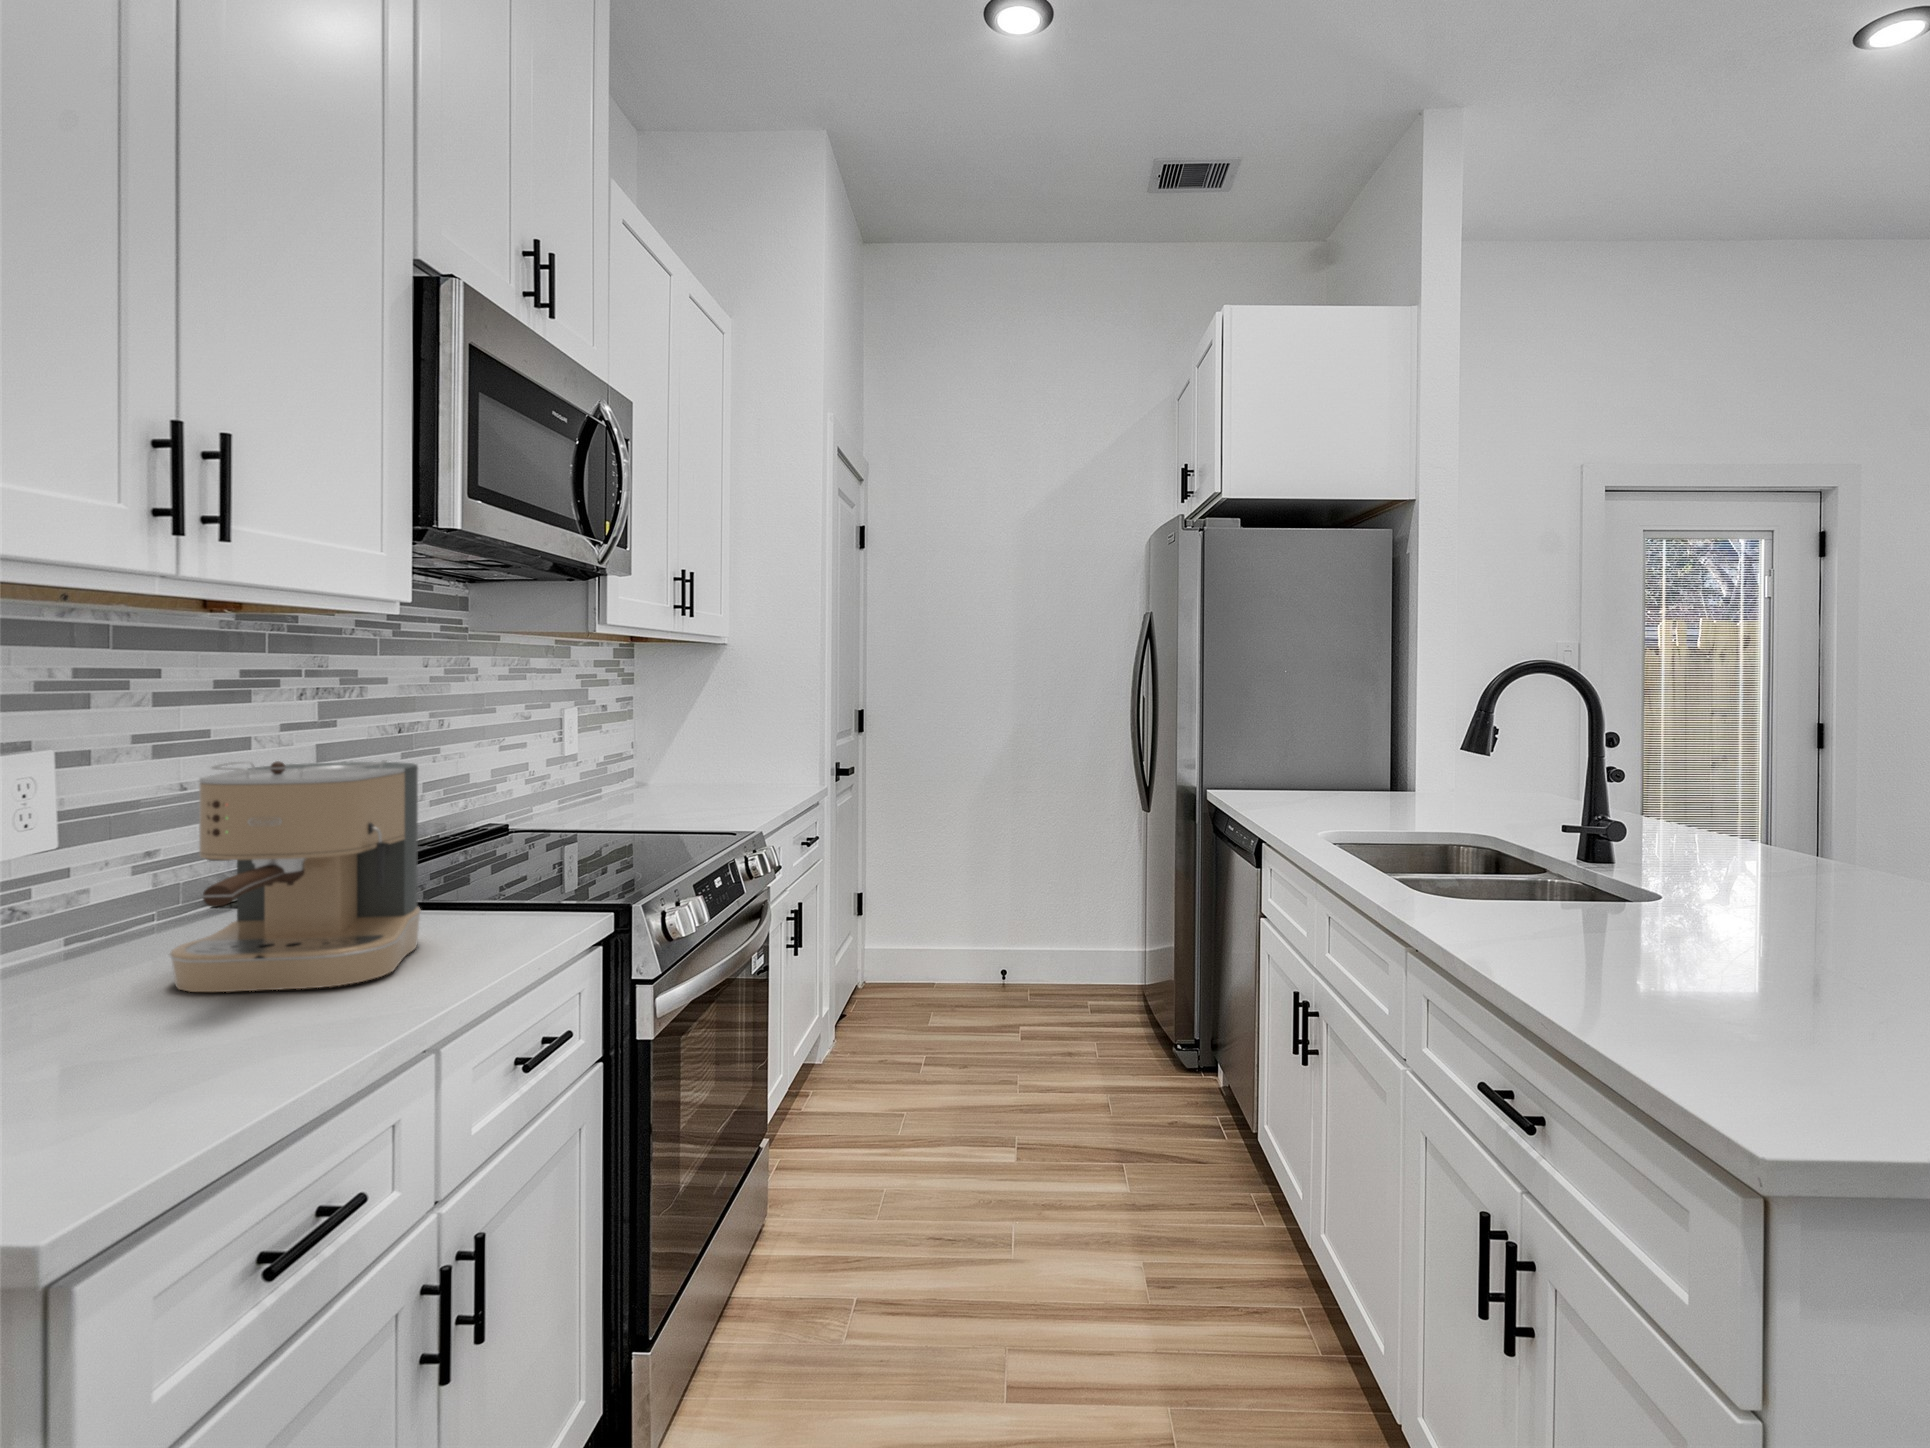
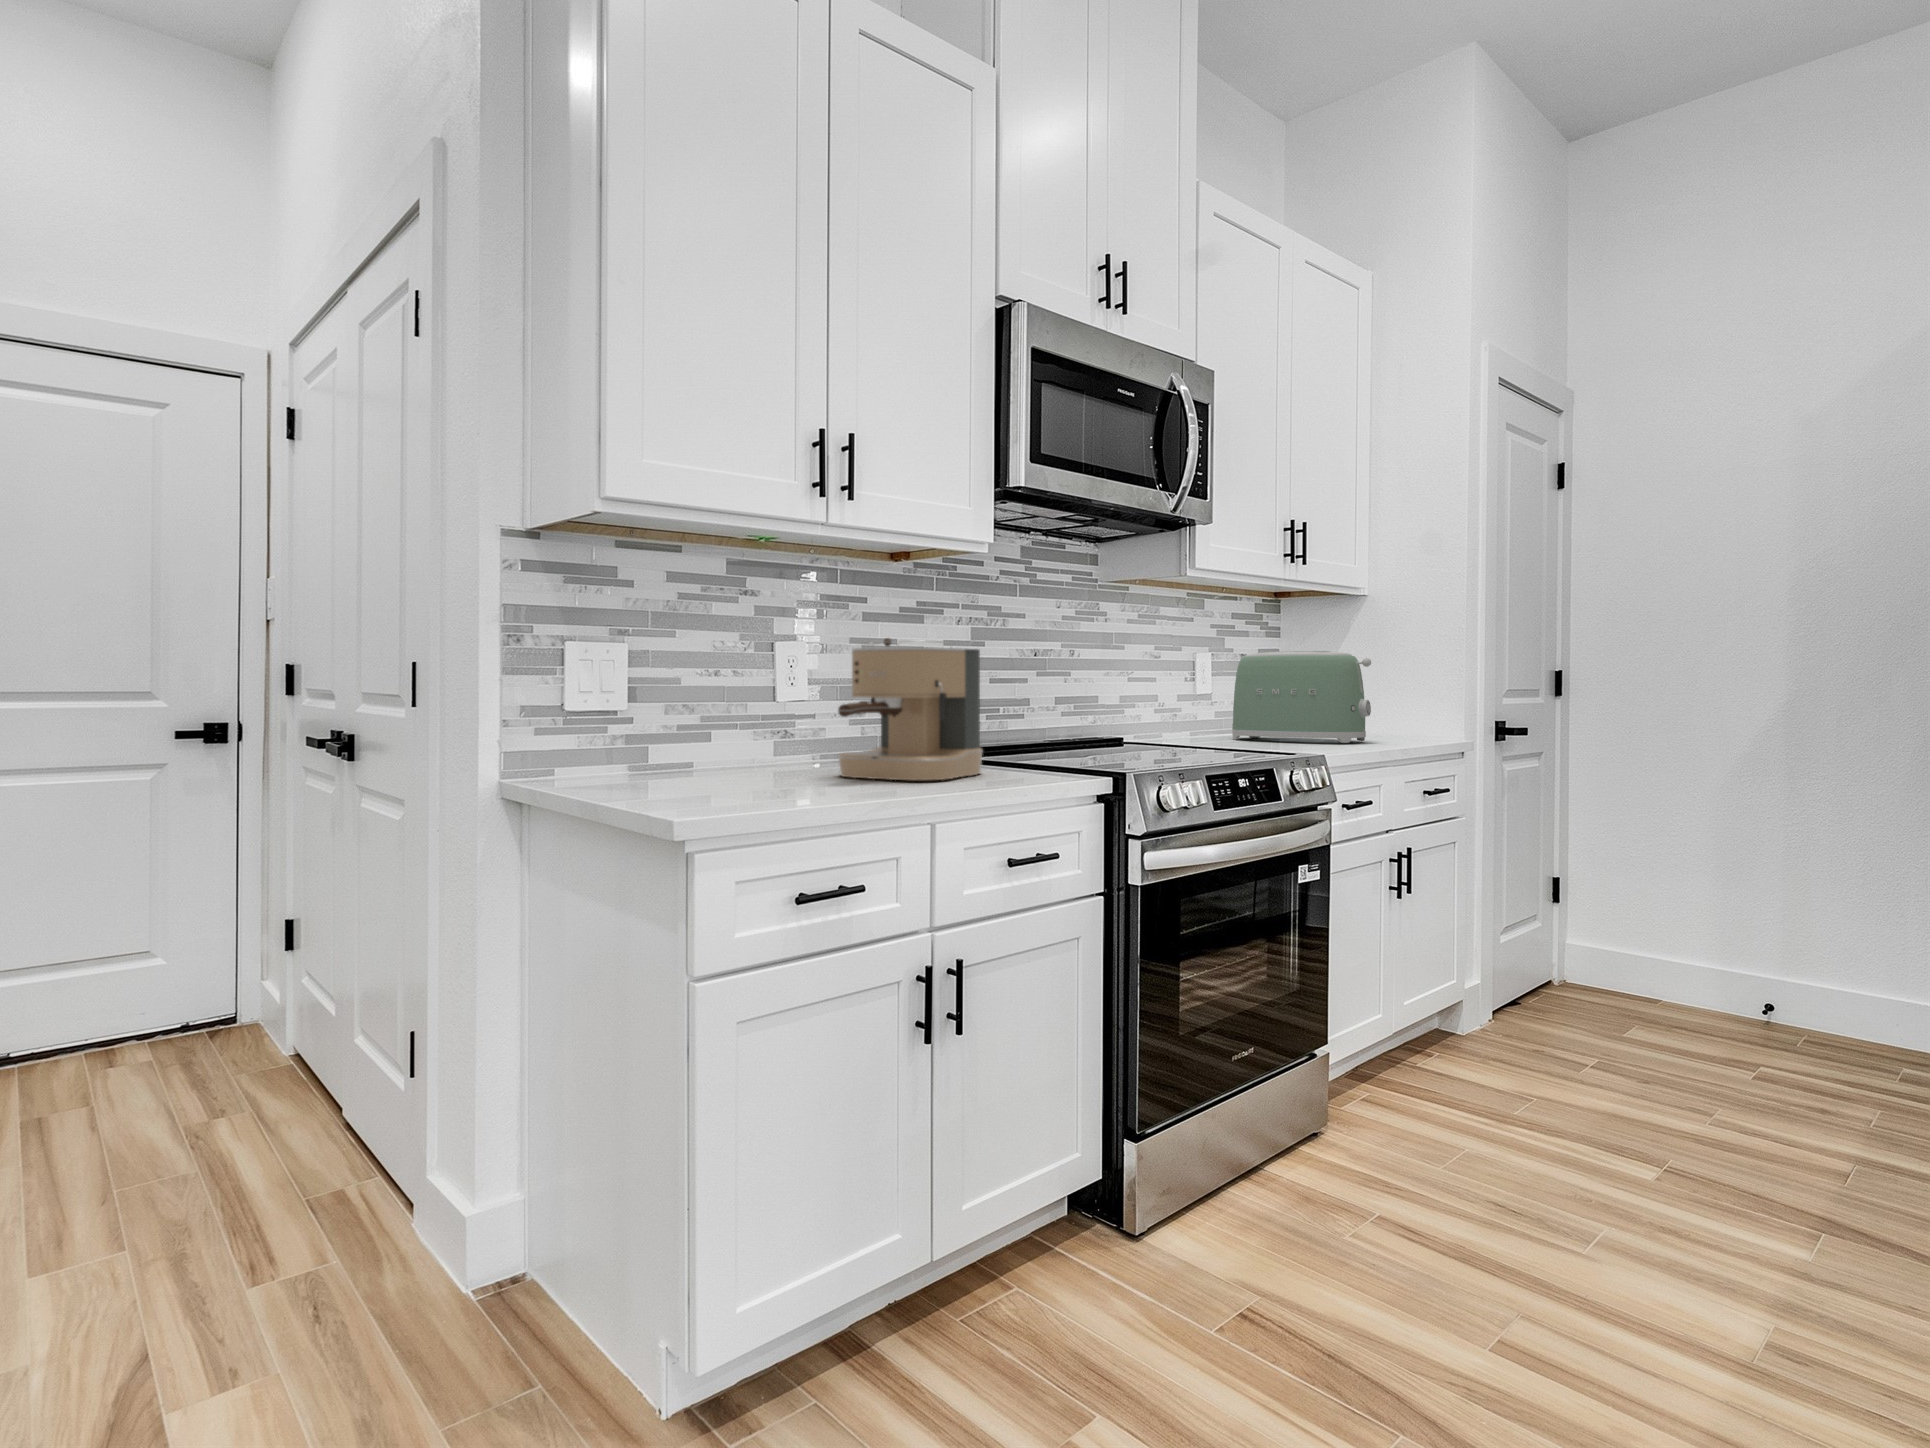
toaster: none [616,711,768,810] -> present [1232,651,1371,743]

